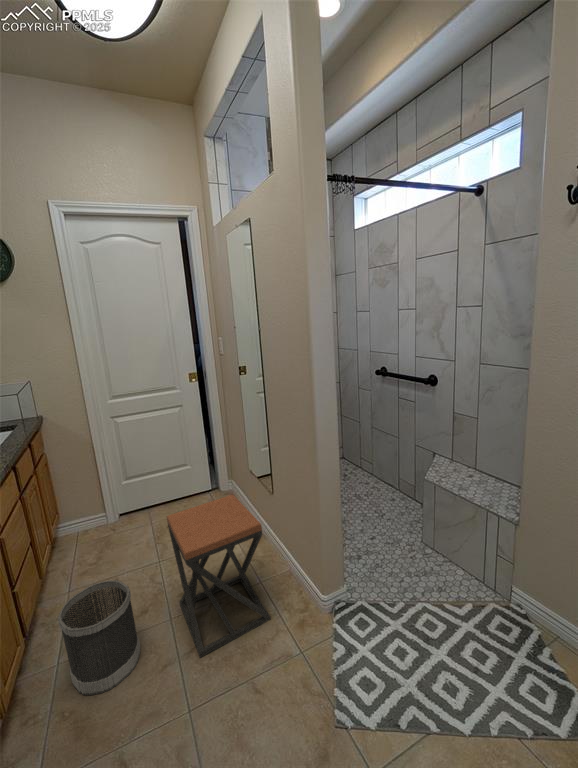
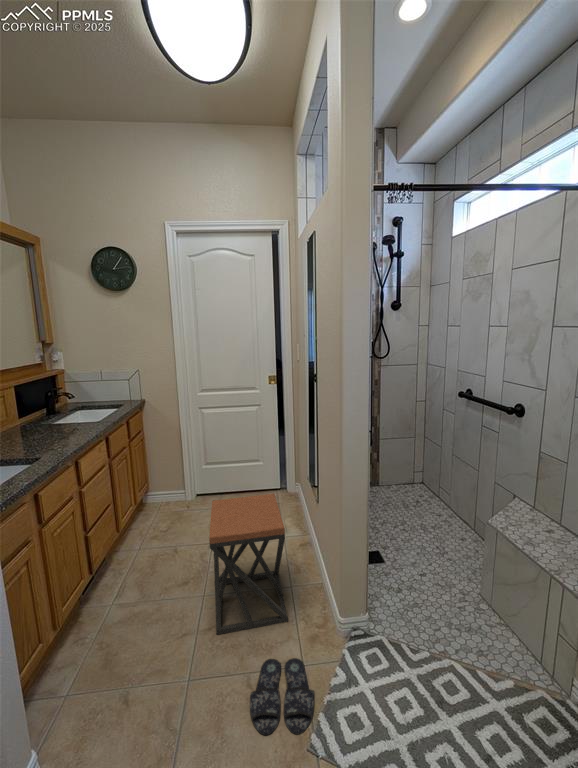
wastebasket: present [58,580,141,695] -> none [114,543,176,636]
slippers: none [261,650,328,733] -> present [250,658,314,735]

